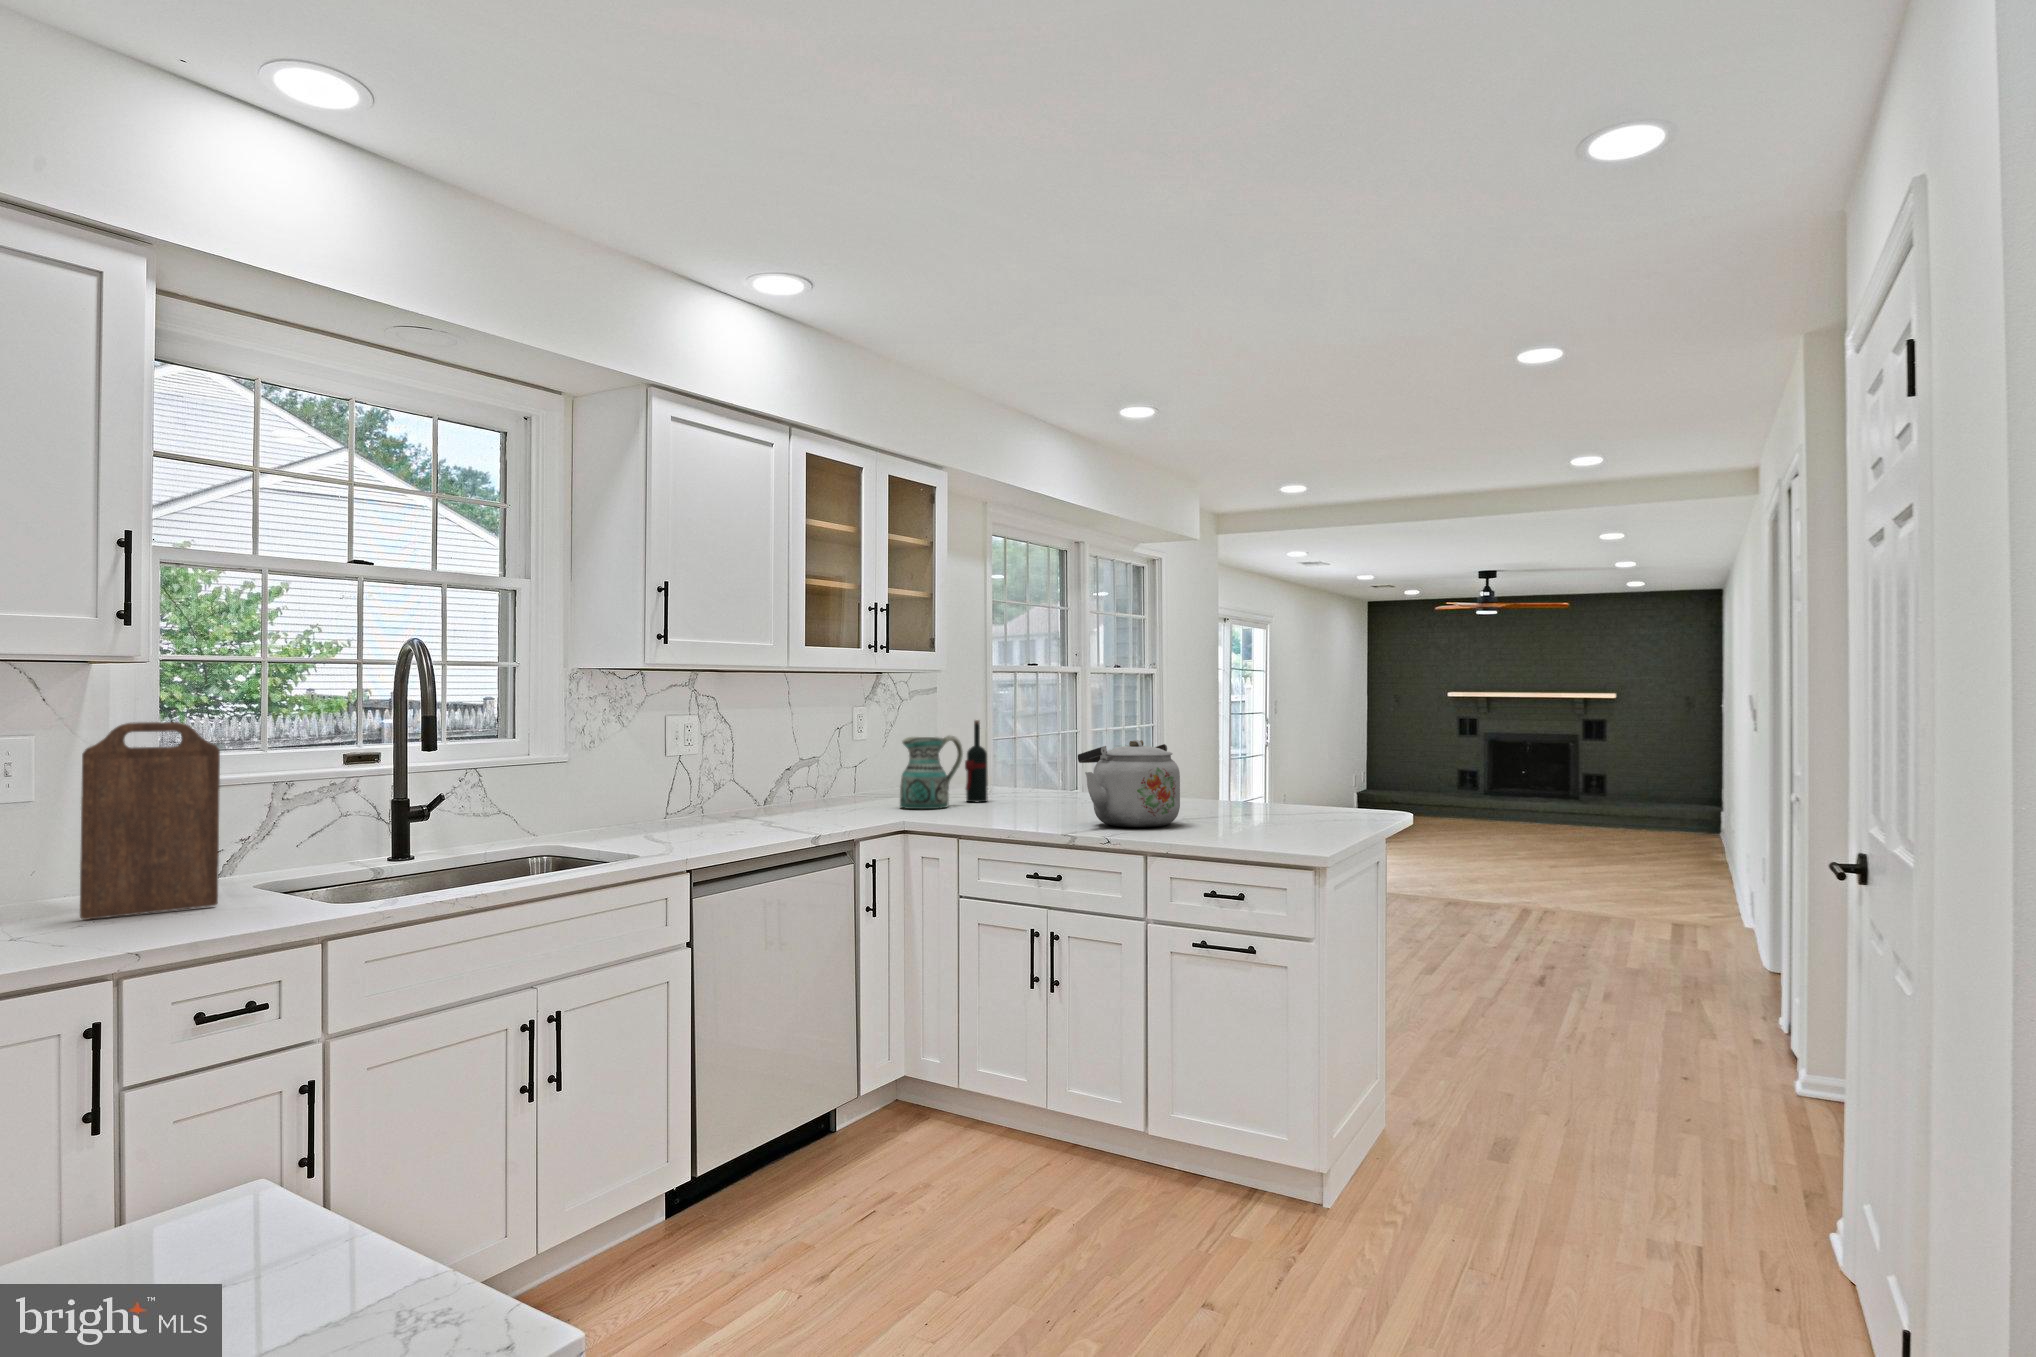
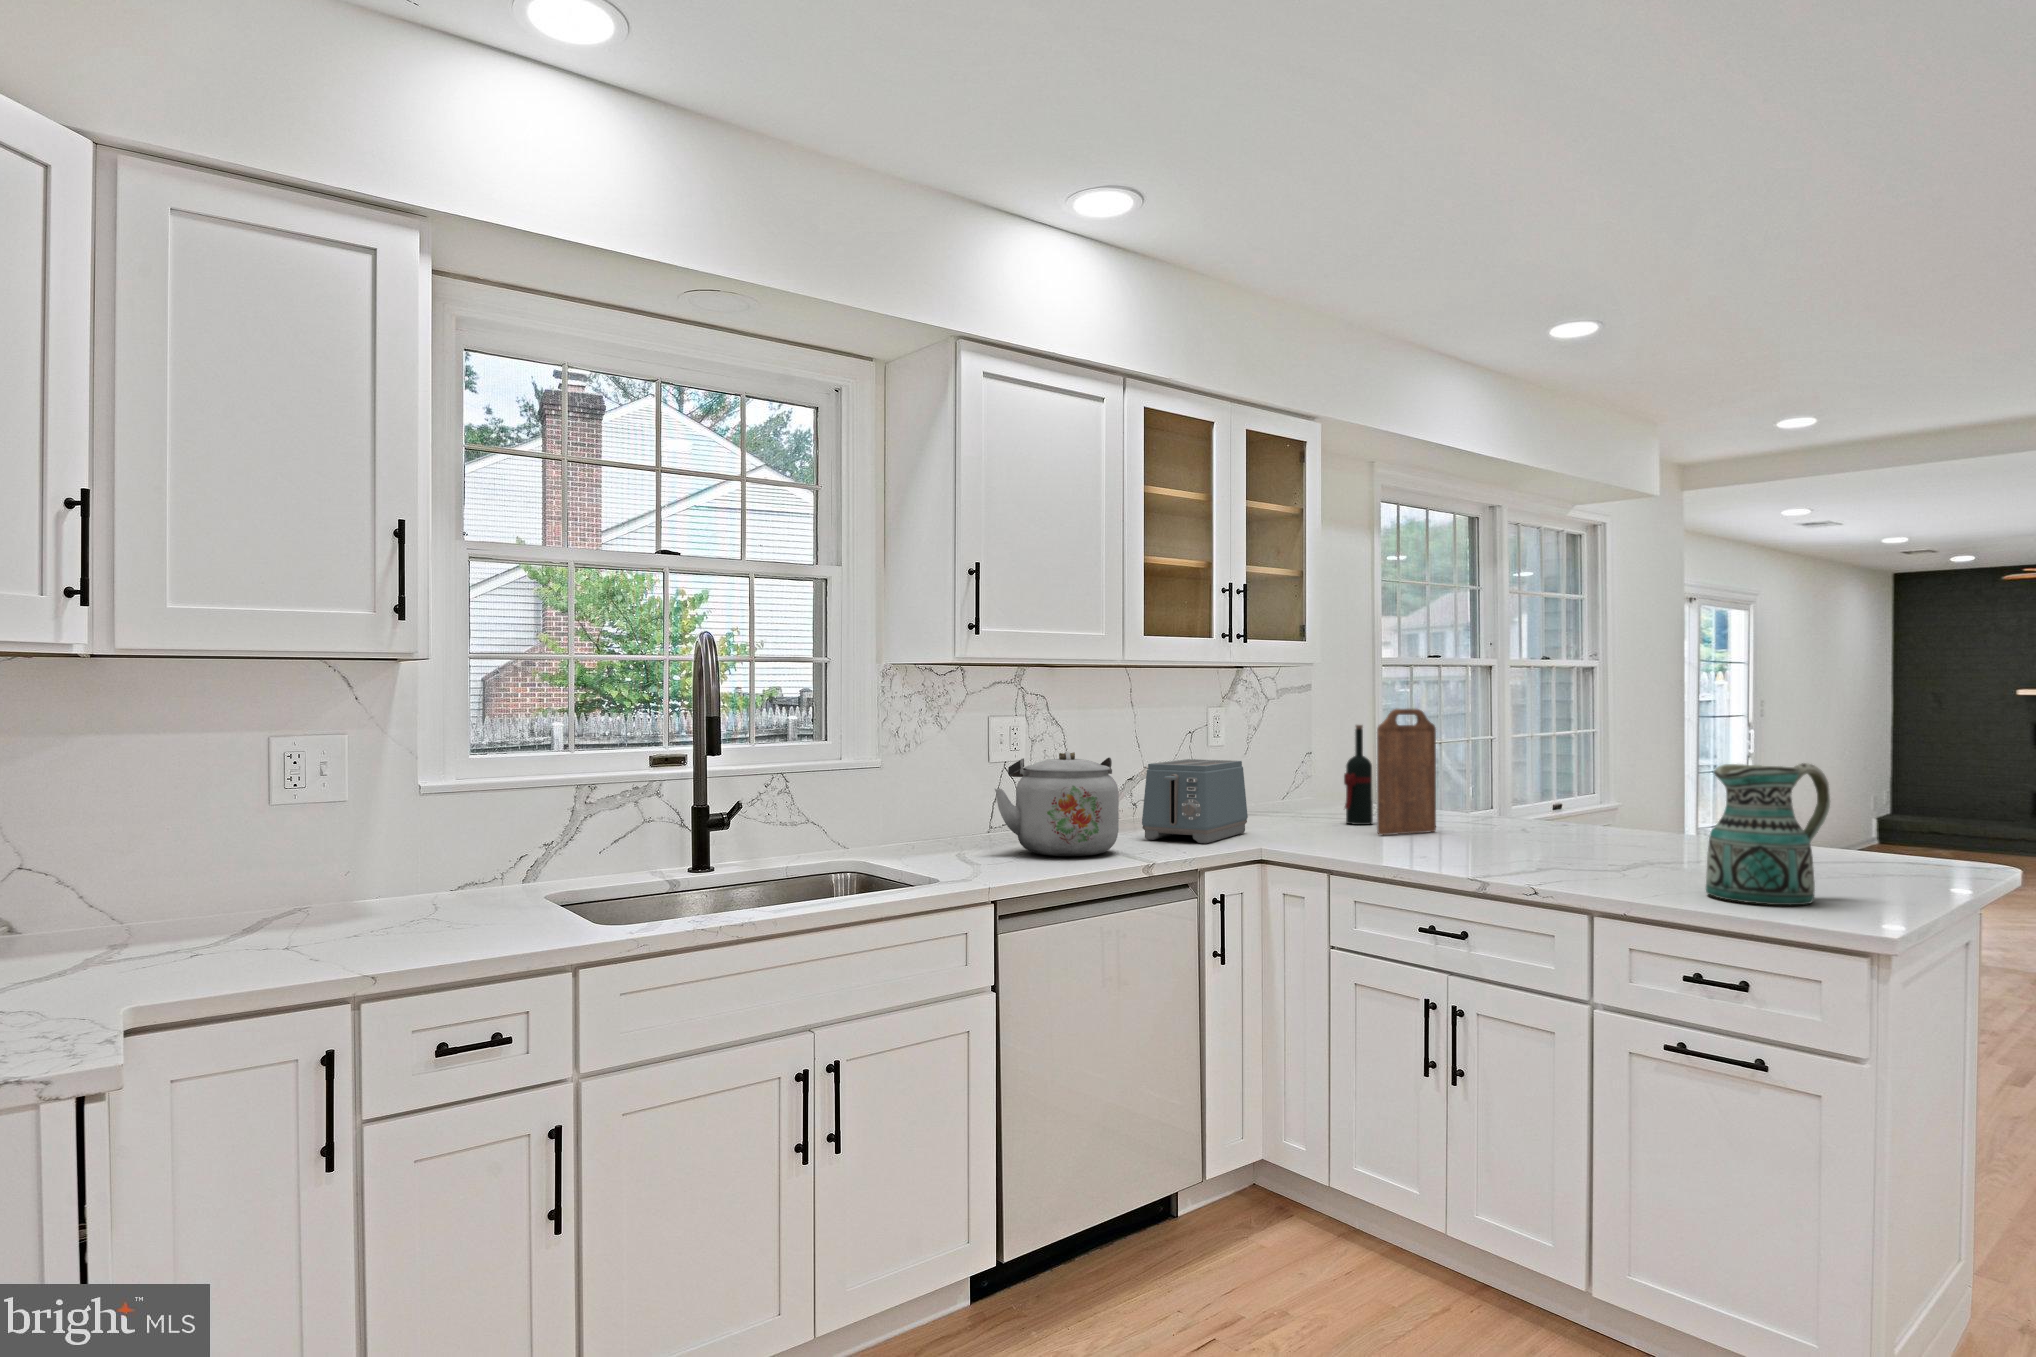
cutting board: present [80,722,220,920] -> present [1377,709,1436,835]
ceramic pitcher: present [900,736,963,809] -> present [1706,763,1830,905]
kettle: present [1078,740,1180,827] -> present [995,752,1119,856]
toaster: none [802,751,889,820] -> present [1142,759,1248,844]

